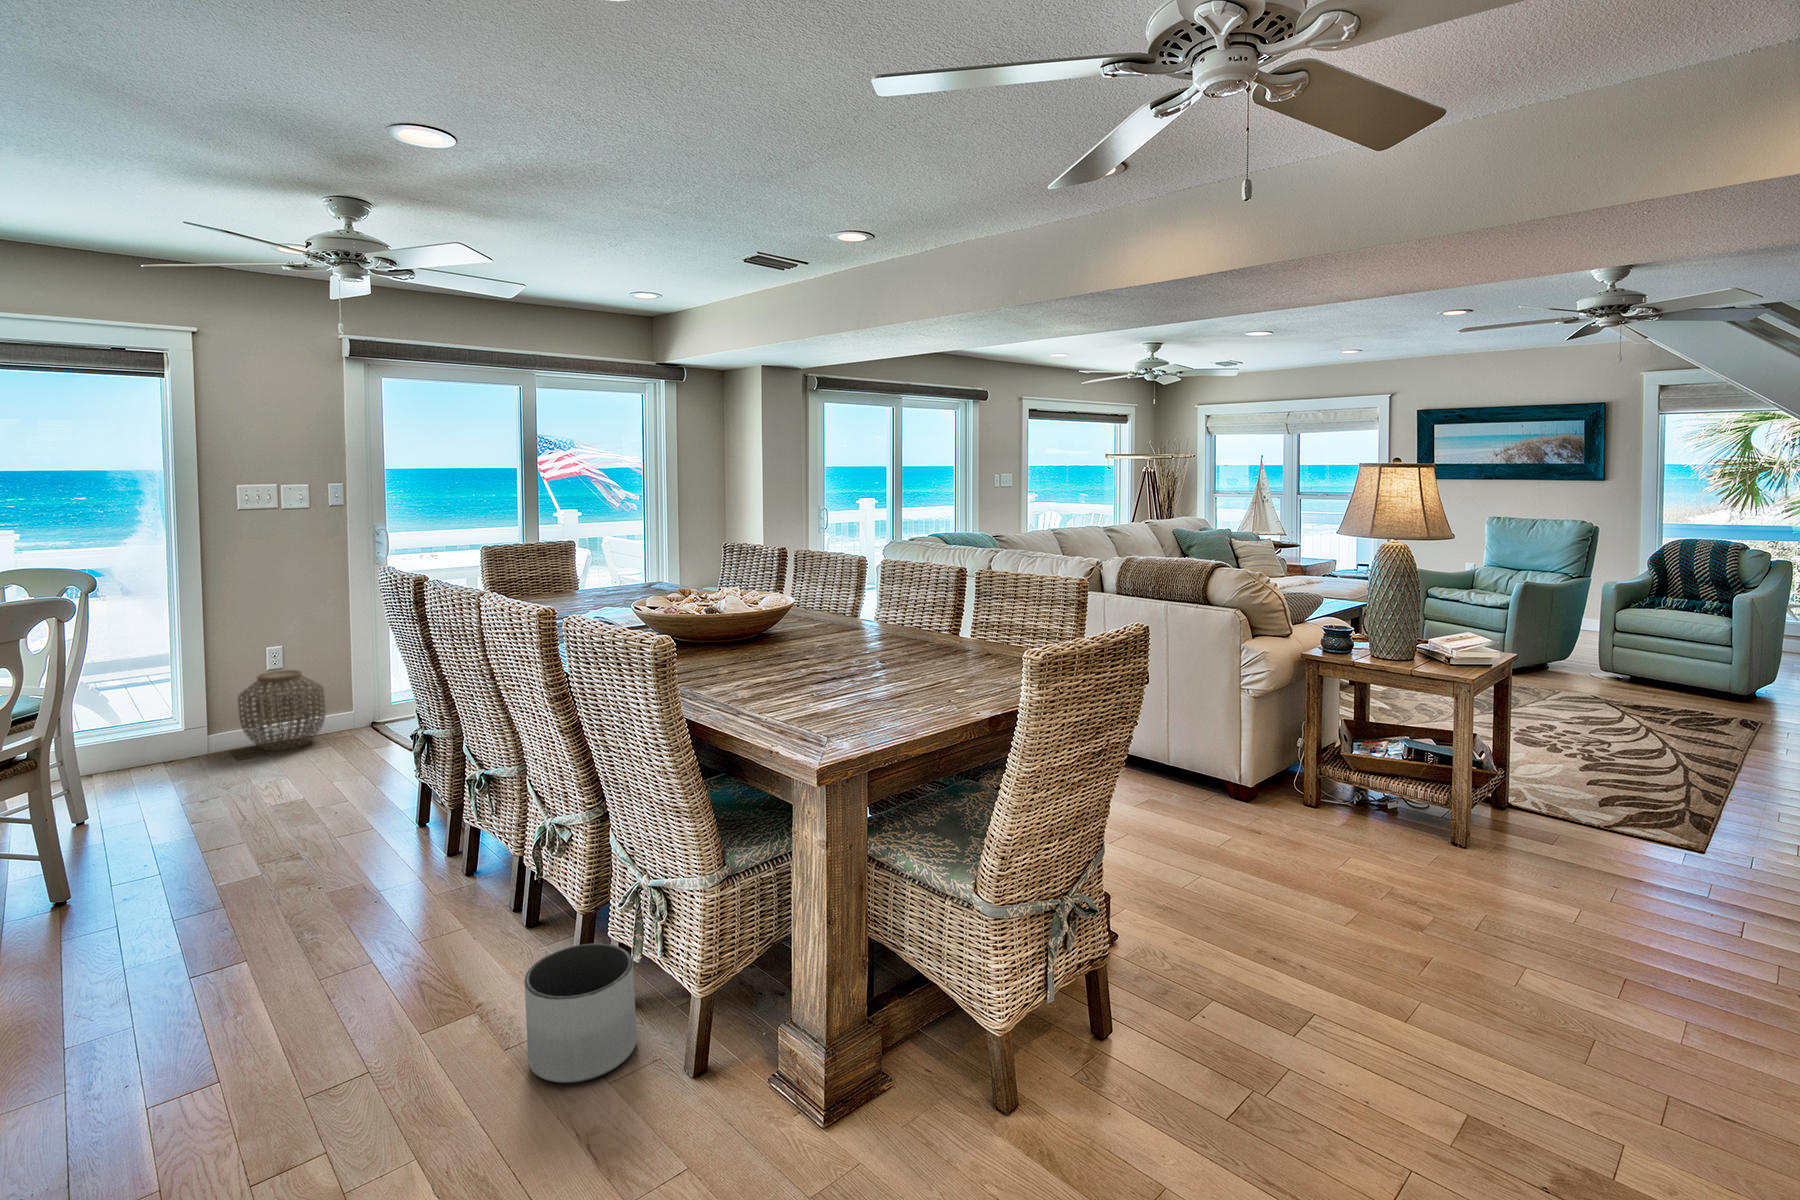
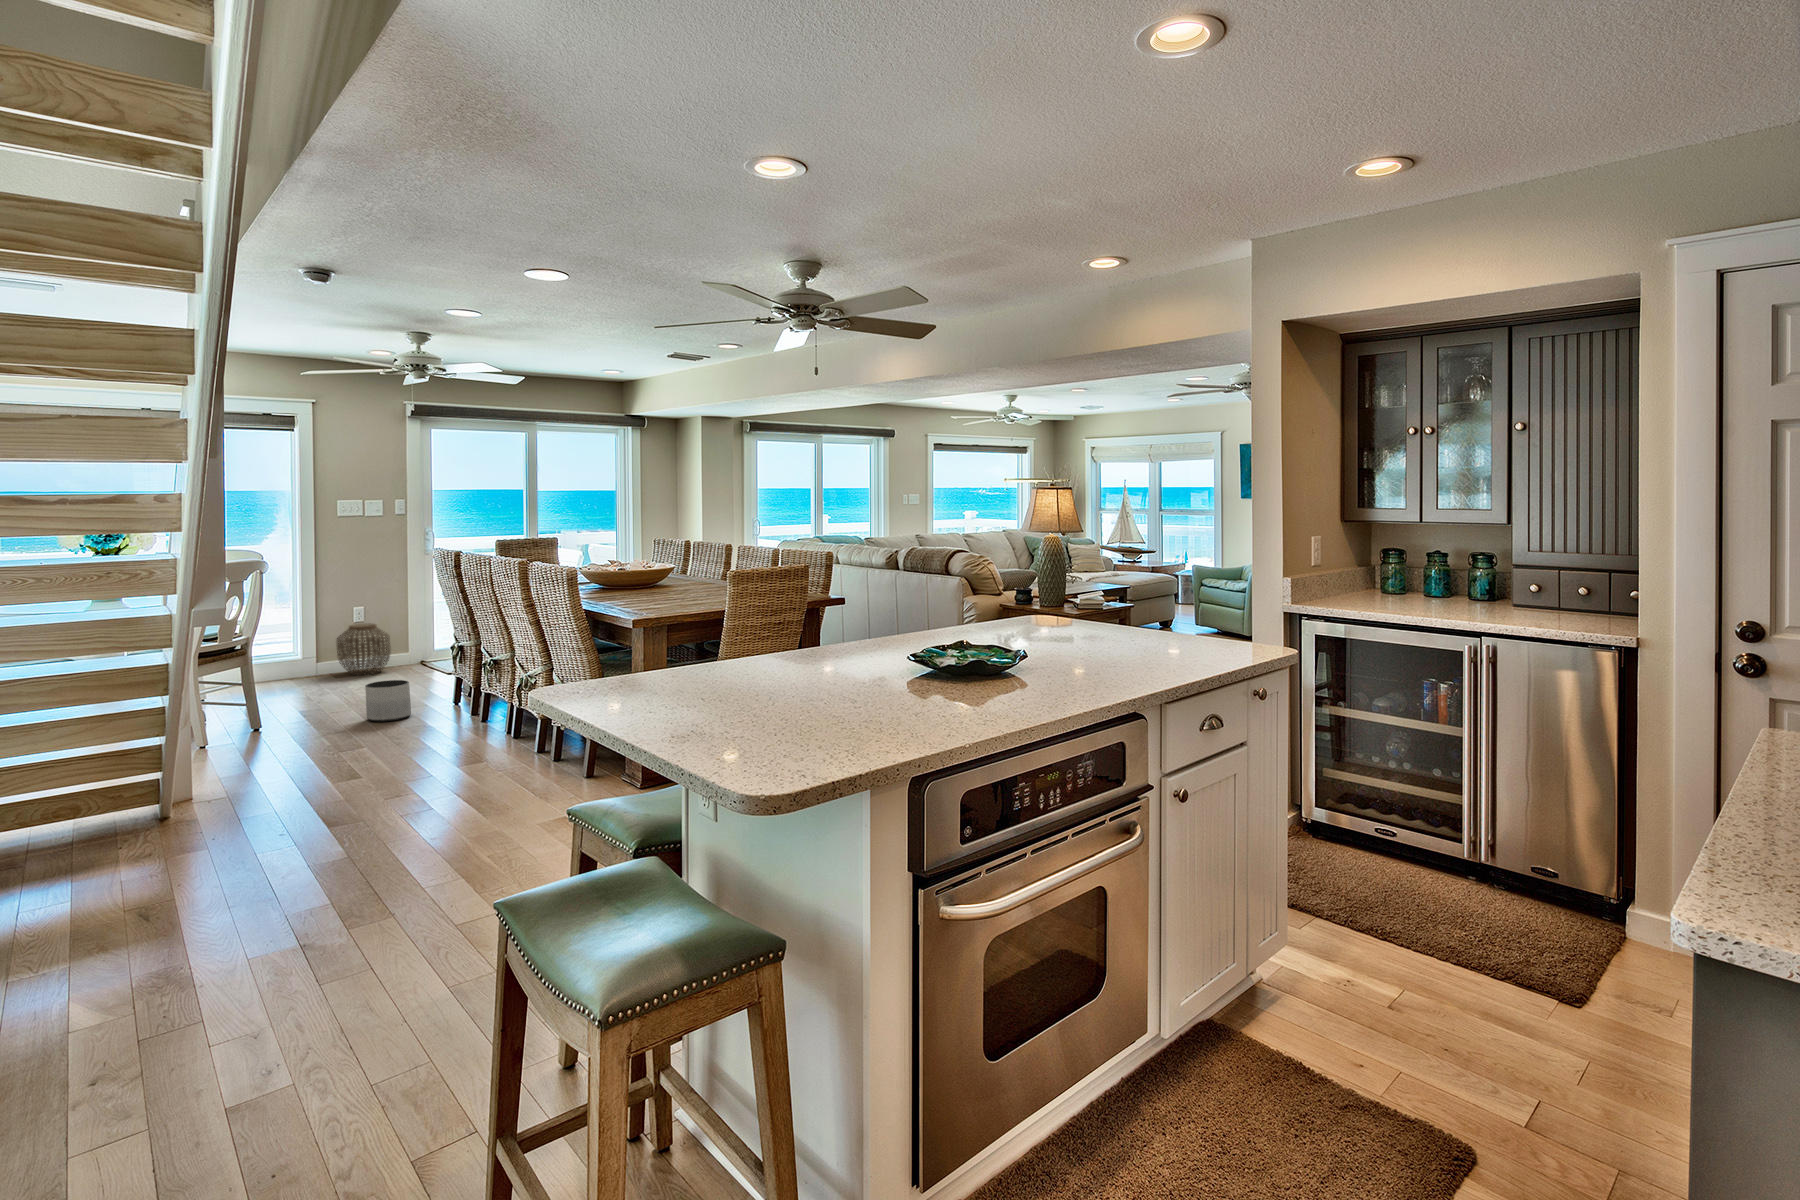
planter: present [524,943,637,1083] -> present [365,680,411,722]

